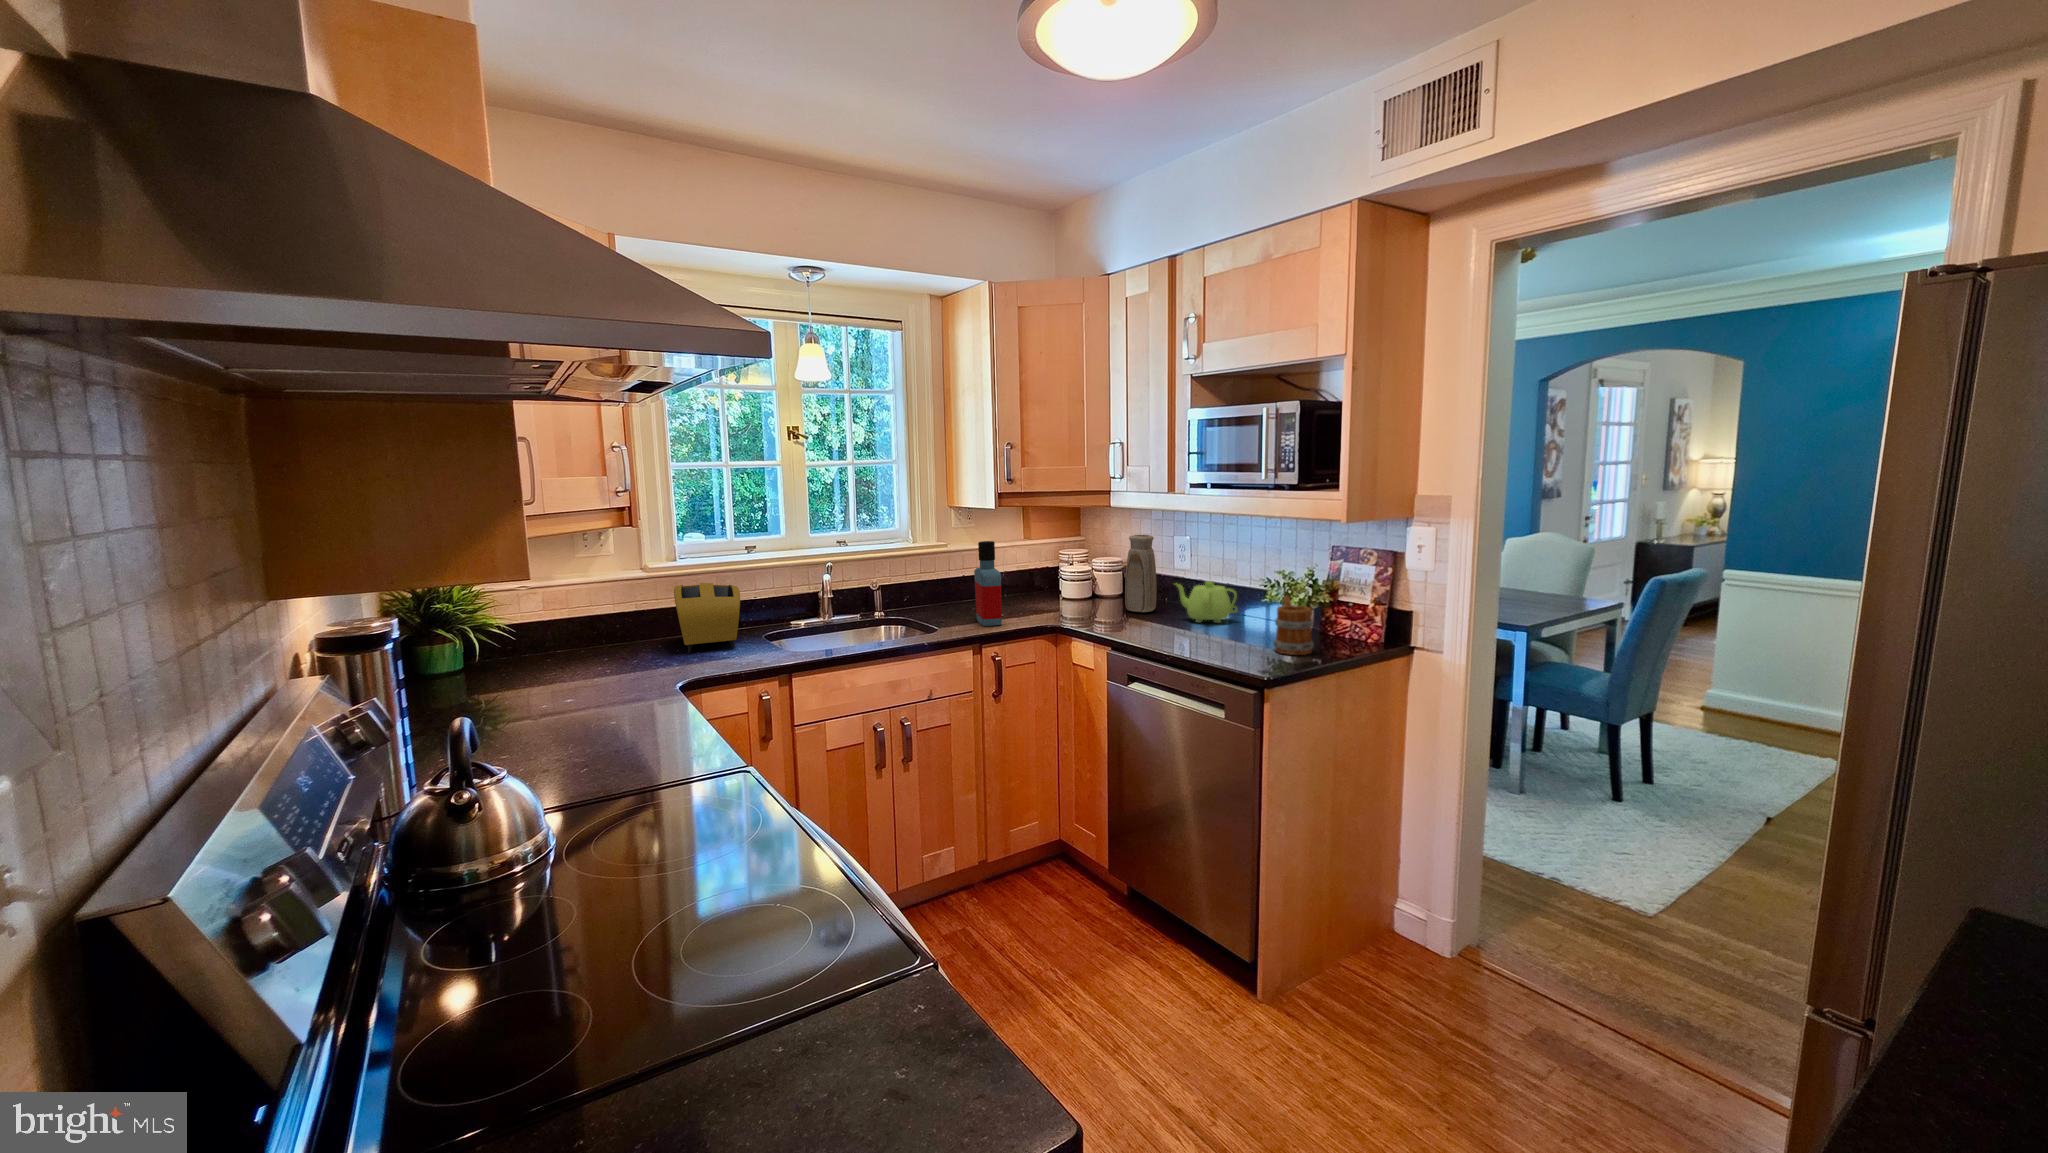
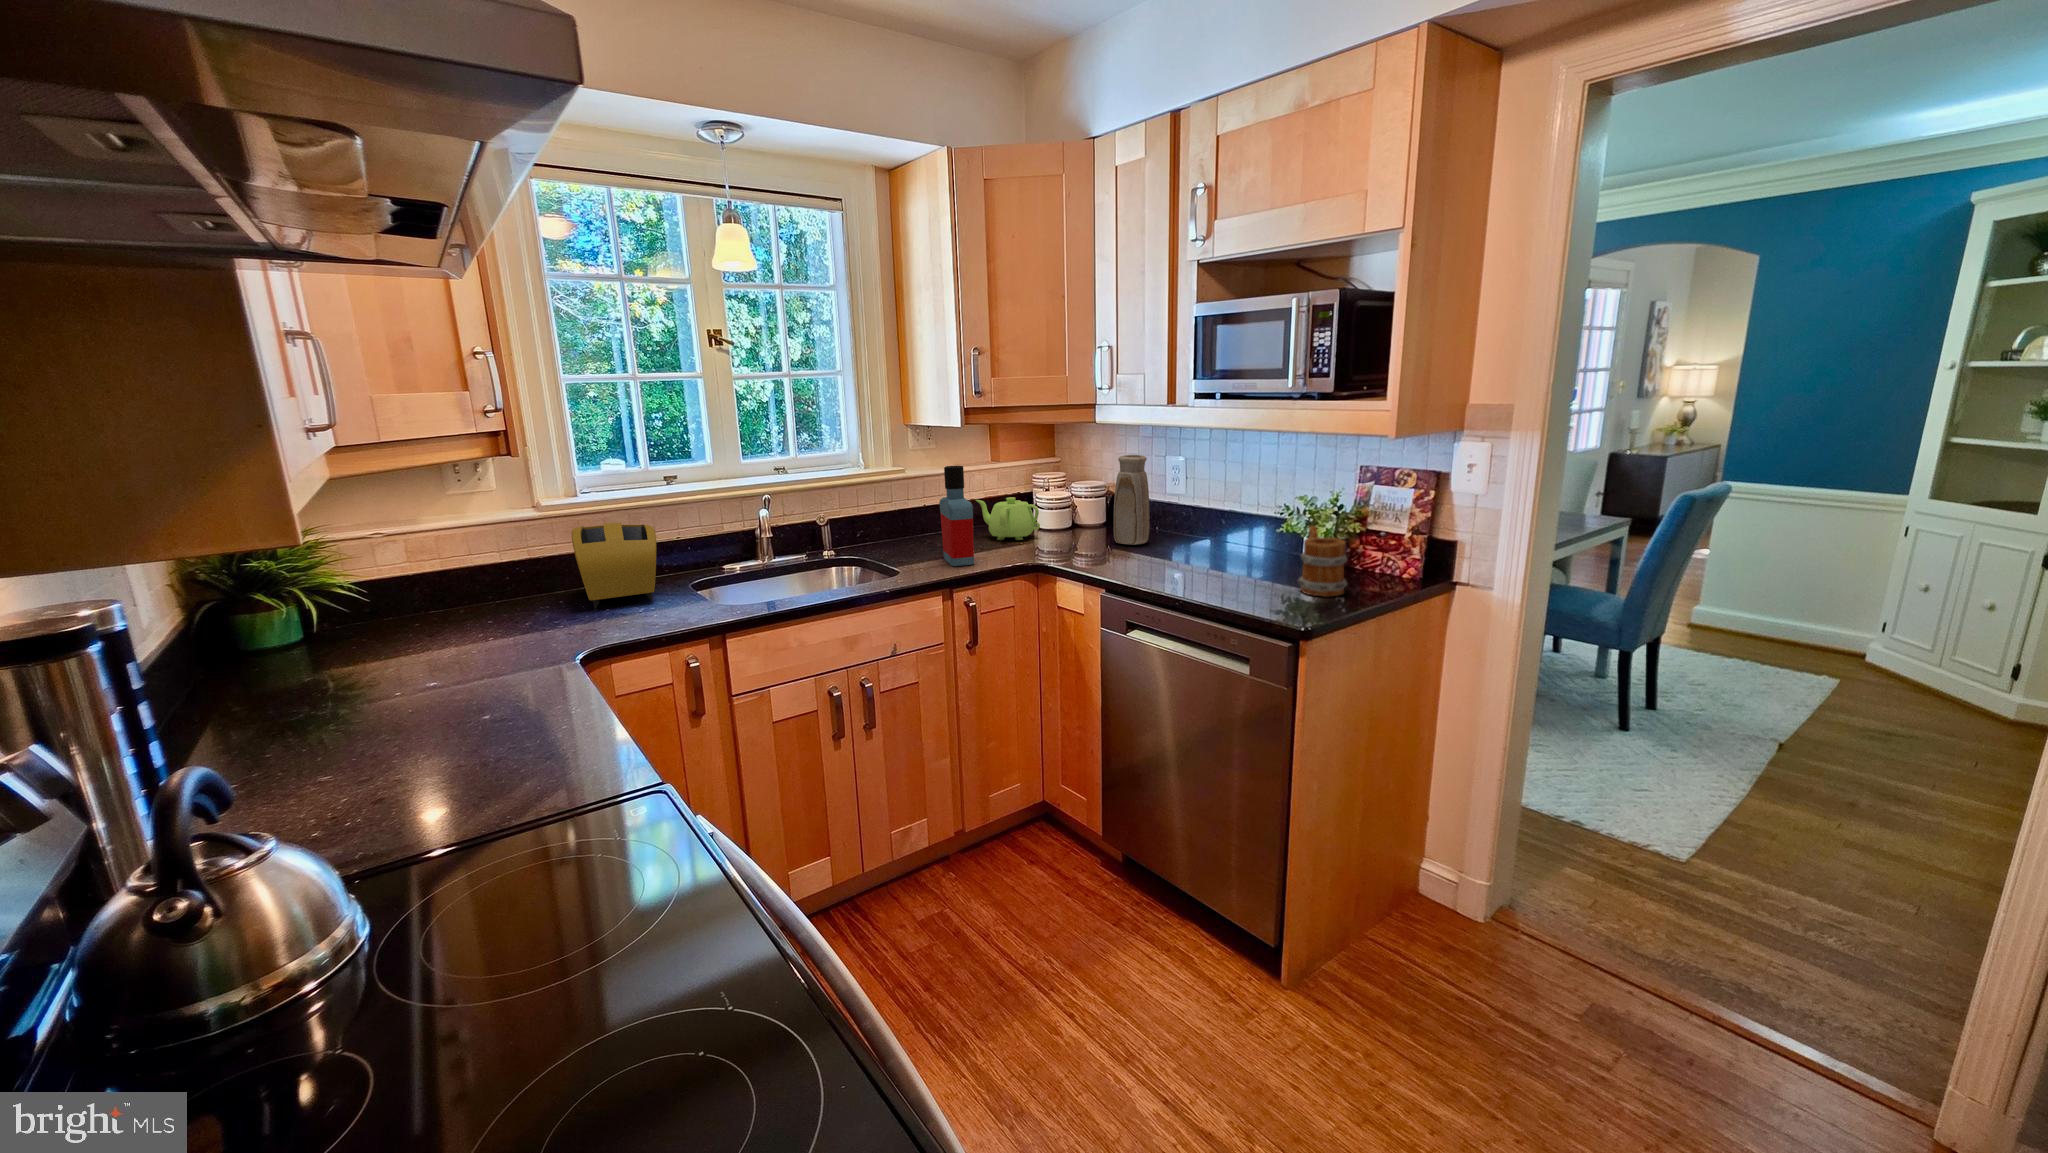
teapot: present [1176,581,1238,623] -> present [976,497,1040,540]

